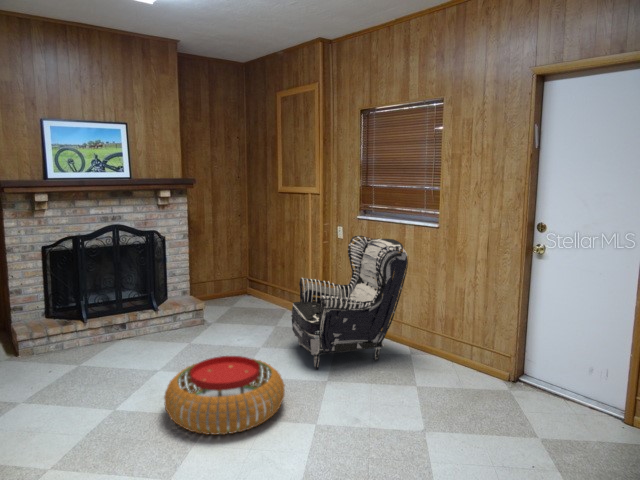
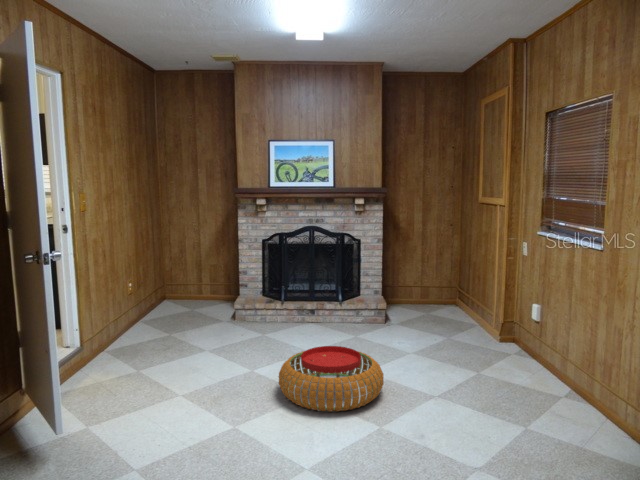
armchair: present [291,236,408,369] -> none [431,251,557,392]

